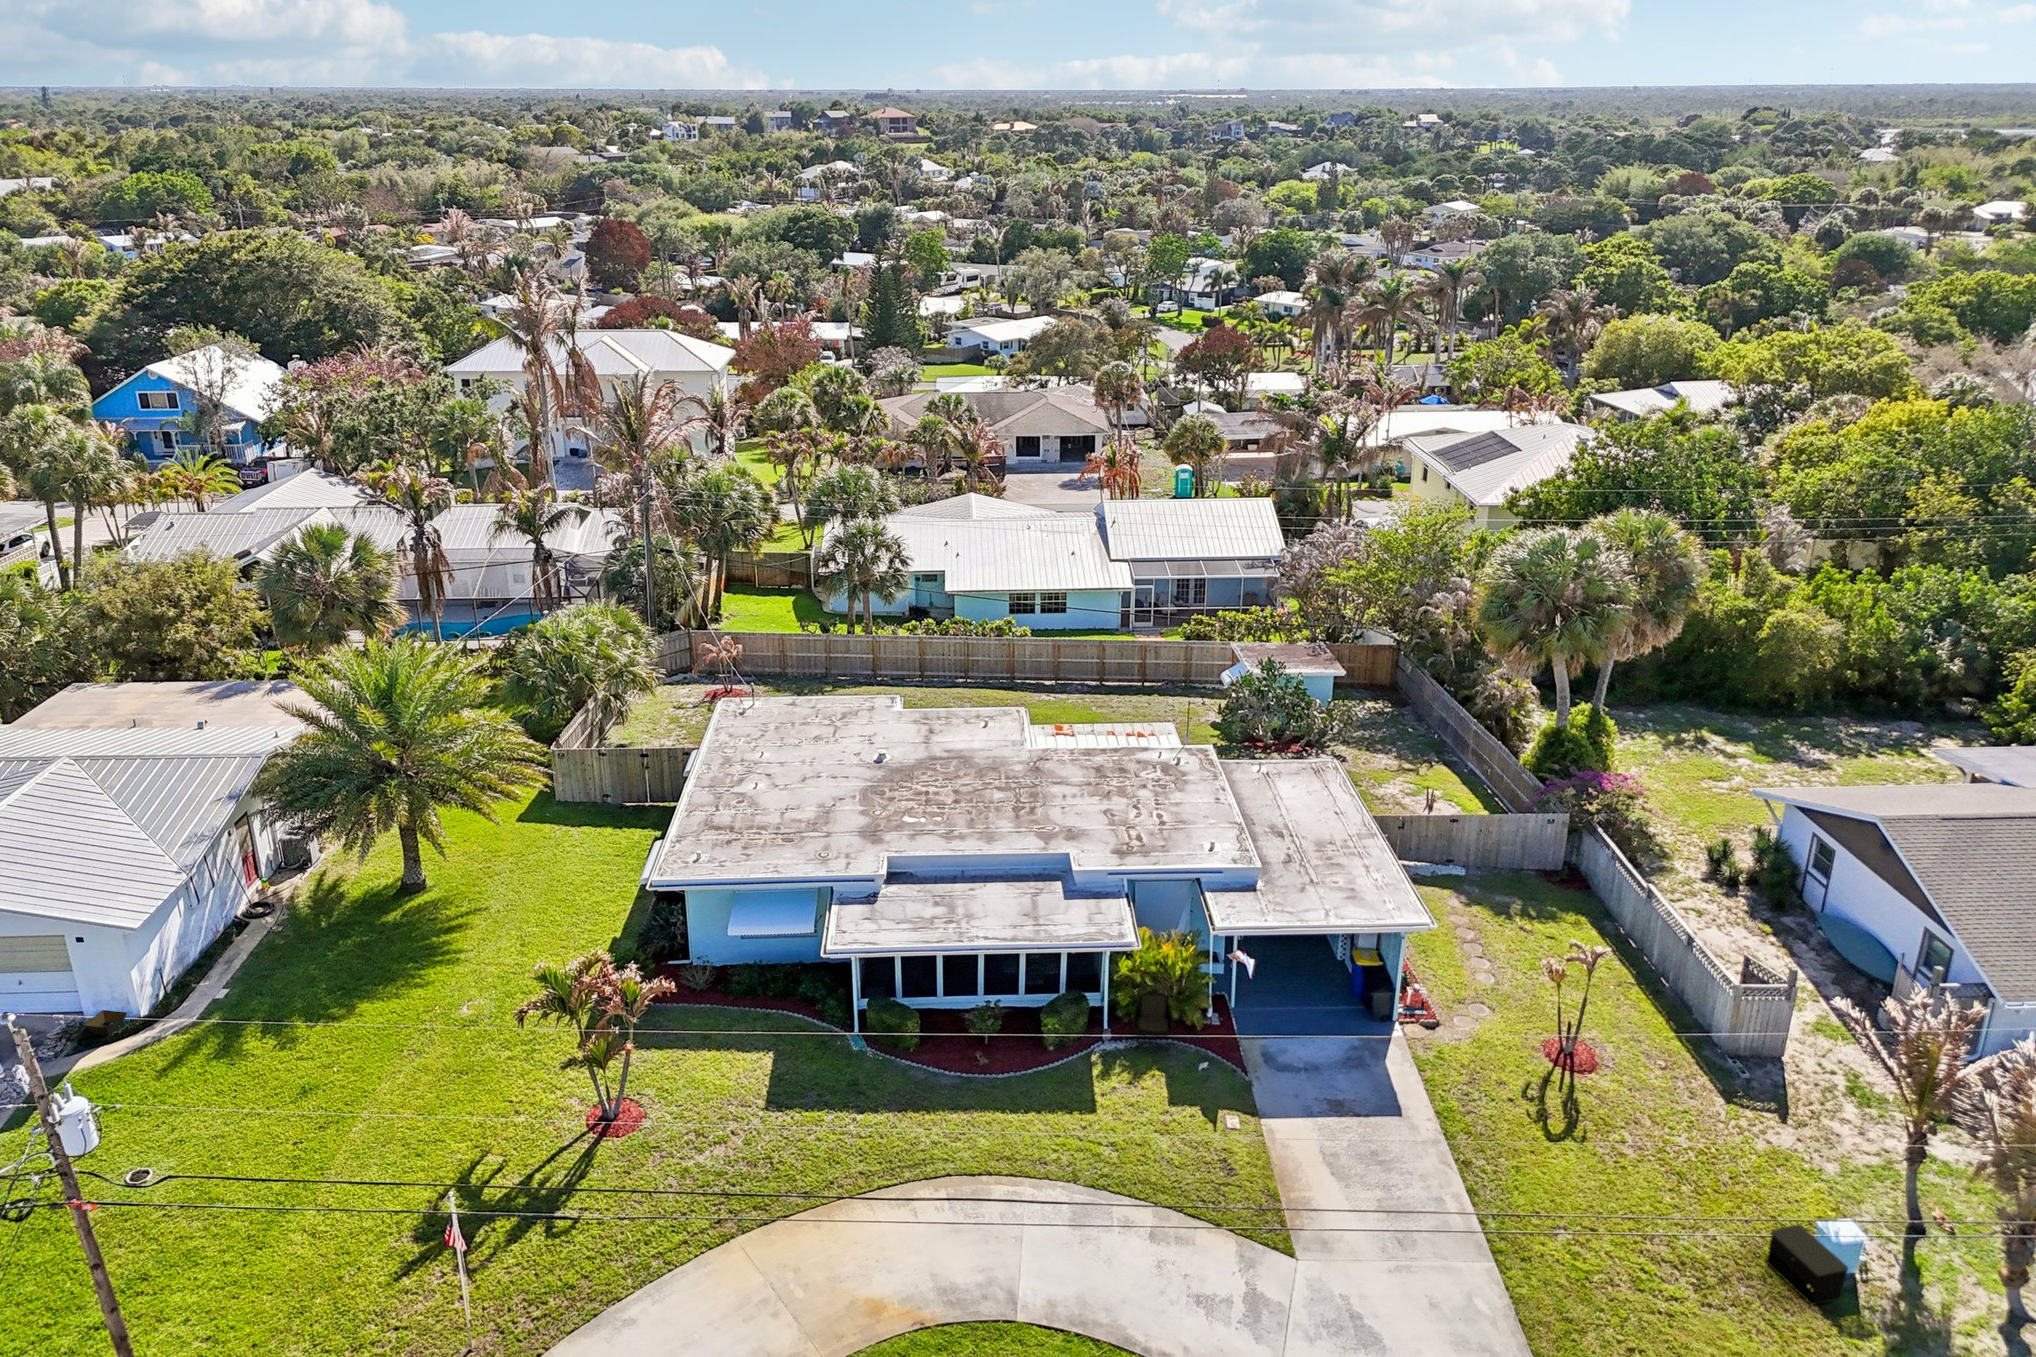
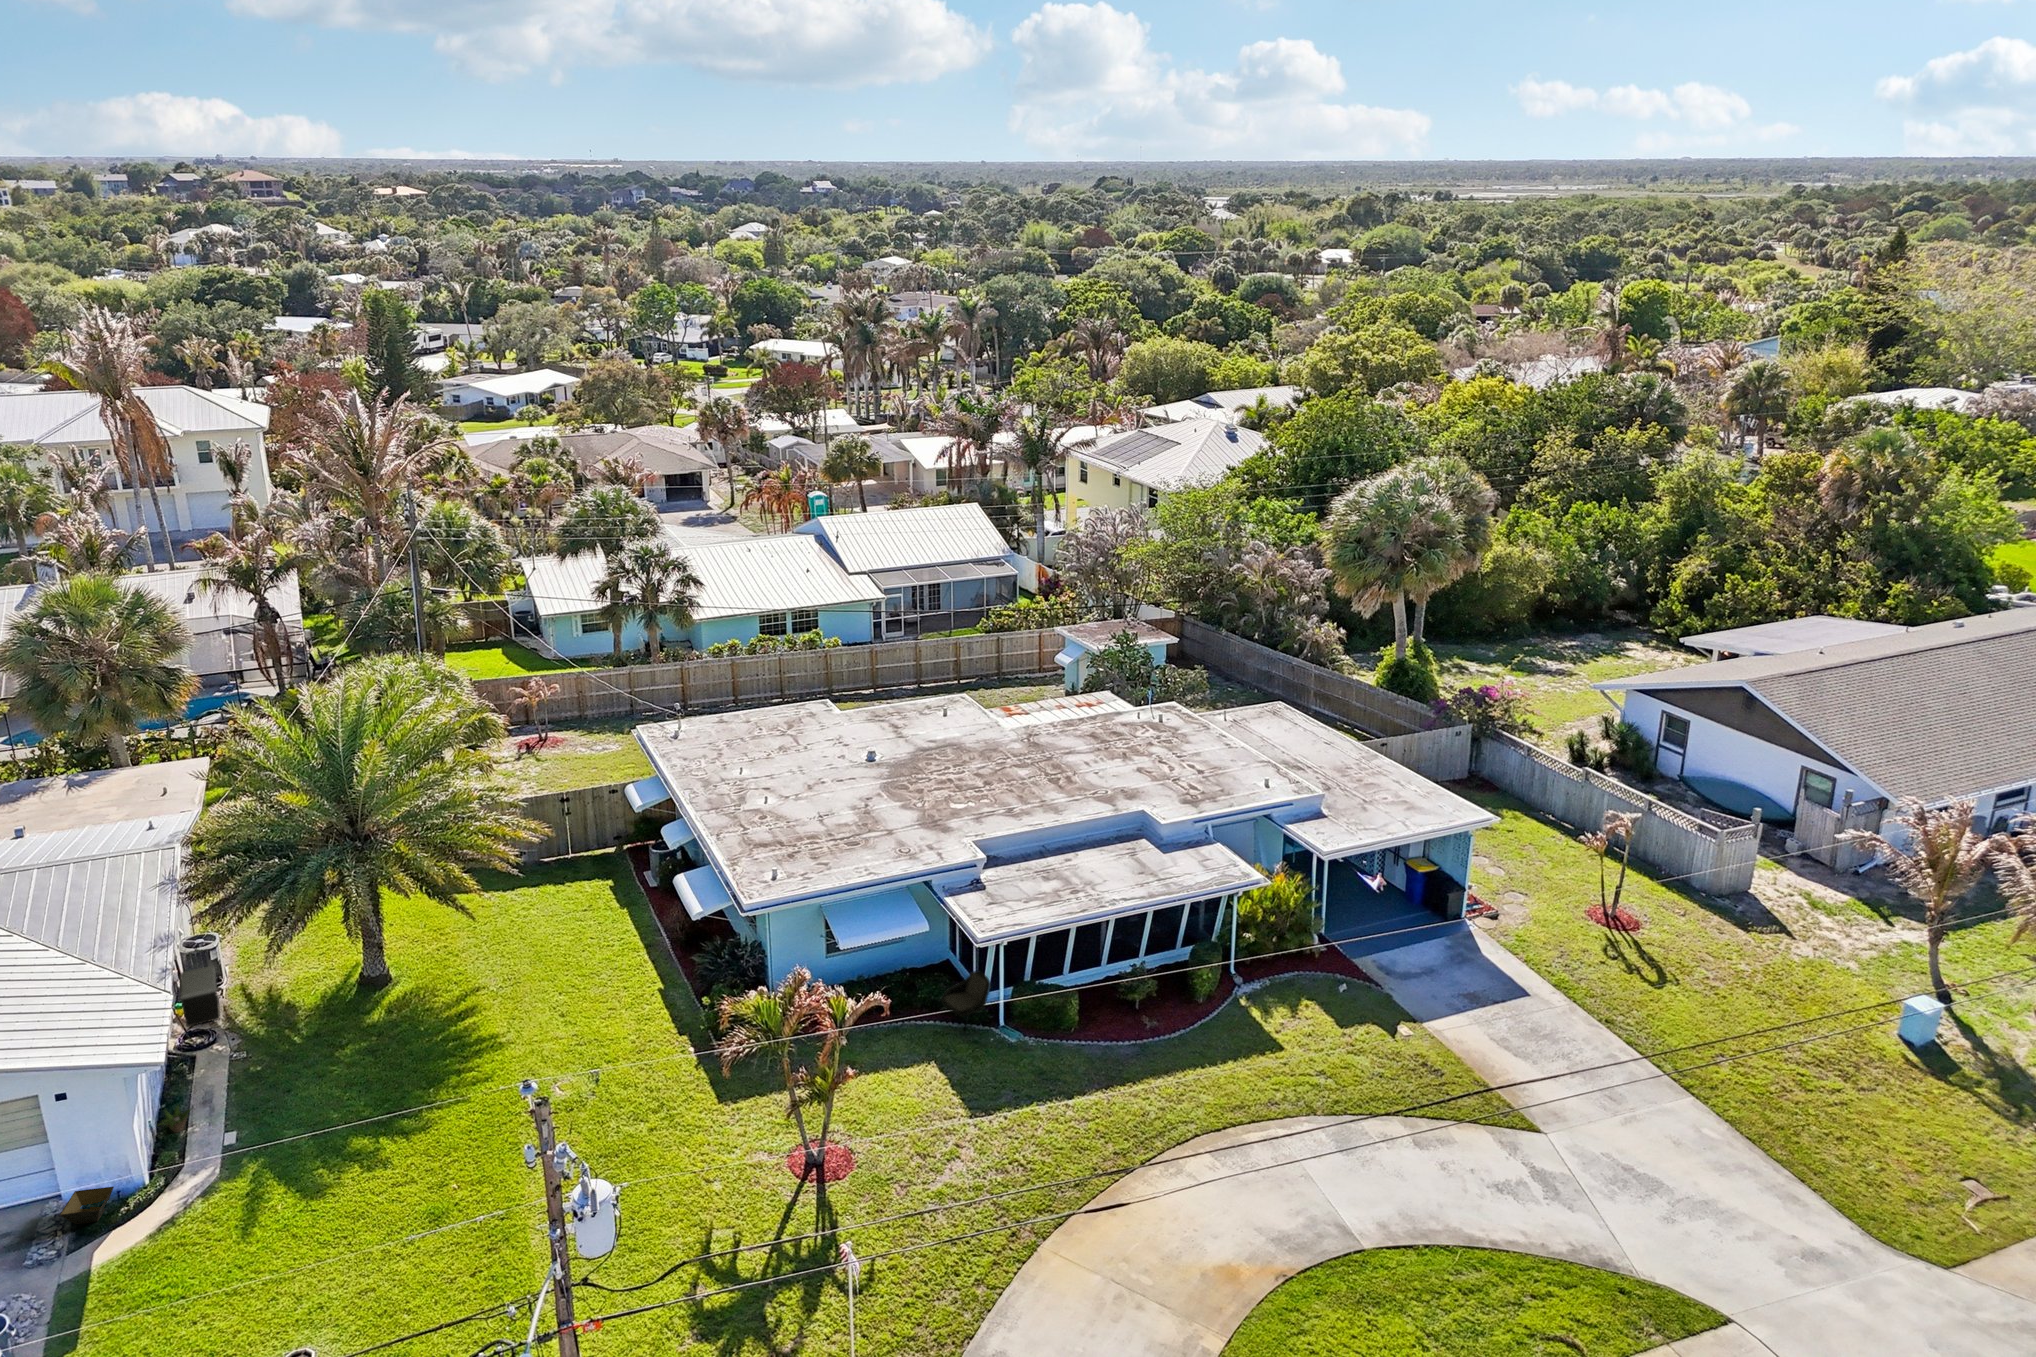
decorative plant: none [183,959,215,981] -> present [161,1106,191,1133]
lounge chair: present [1132,992,1174,1050] -> present [941,971,991,1027]
storage bench: present [1766,1224,1848,1305] -> present [180,966,220,1027]

